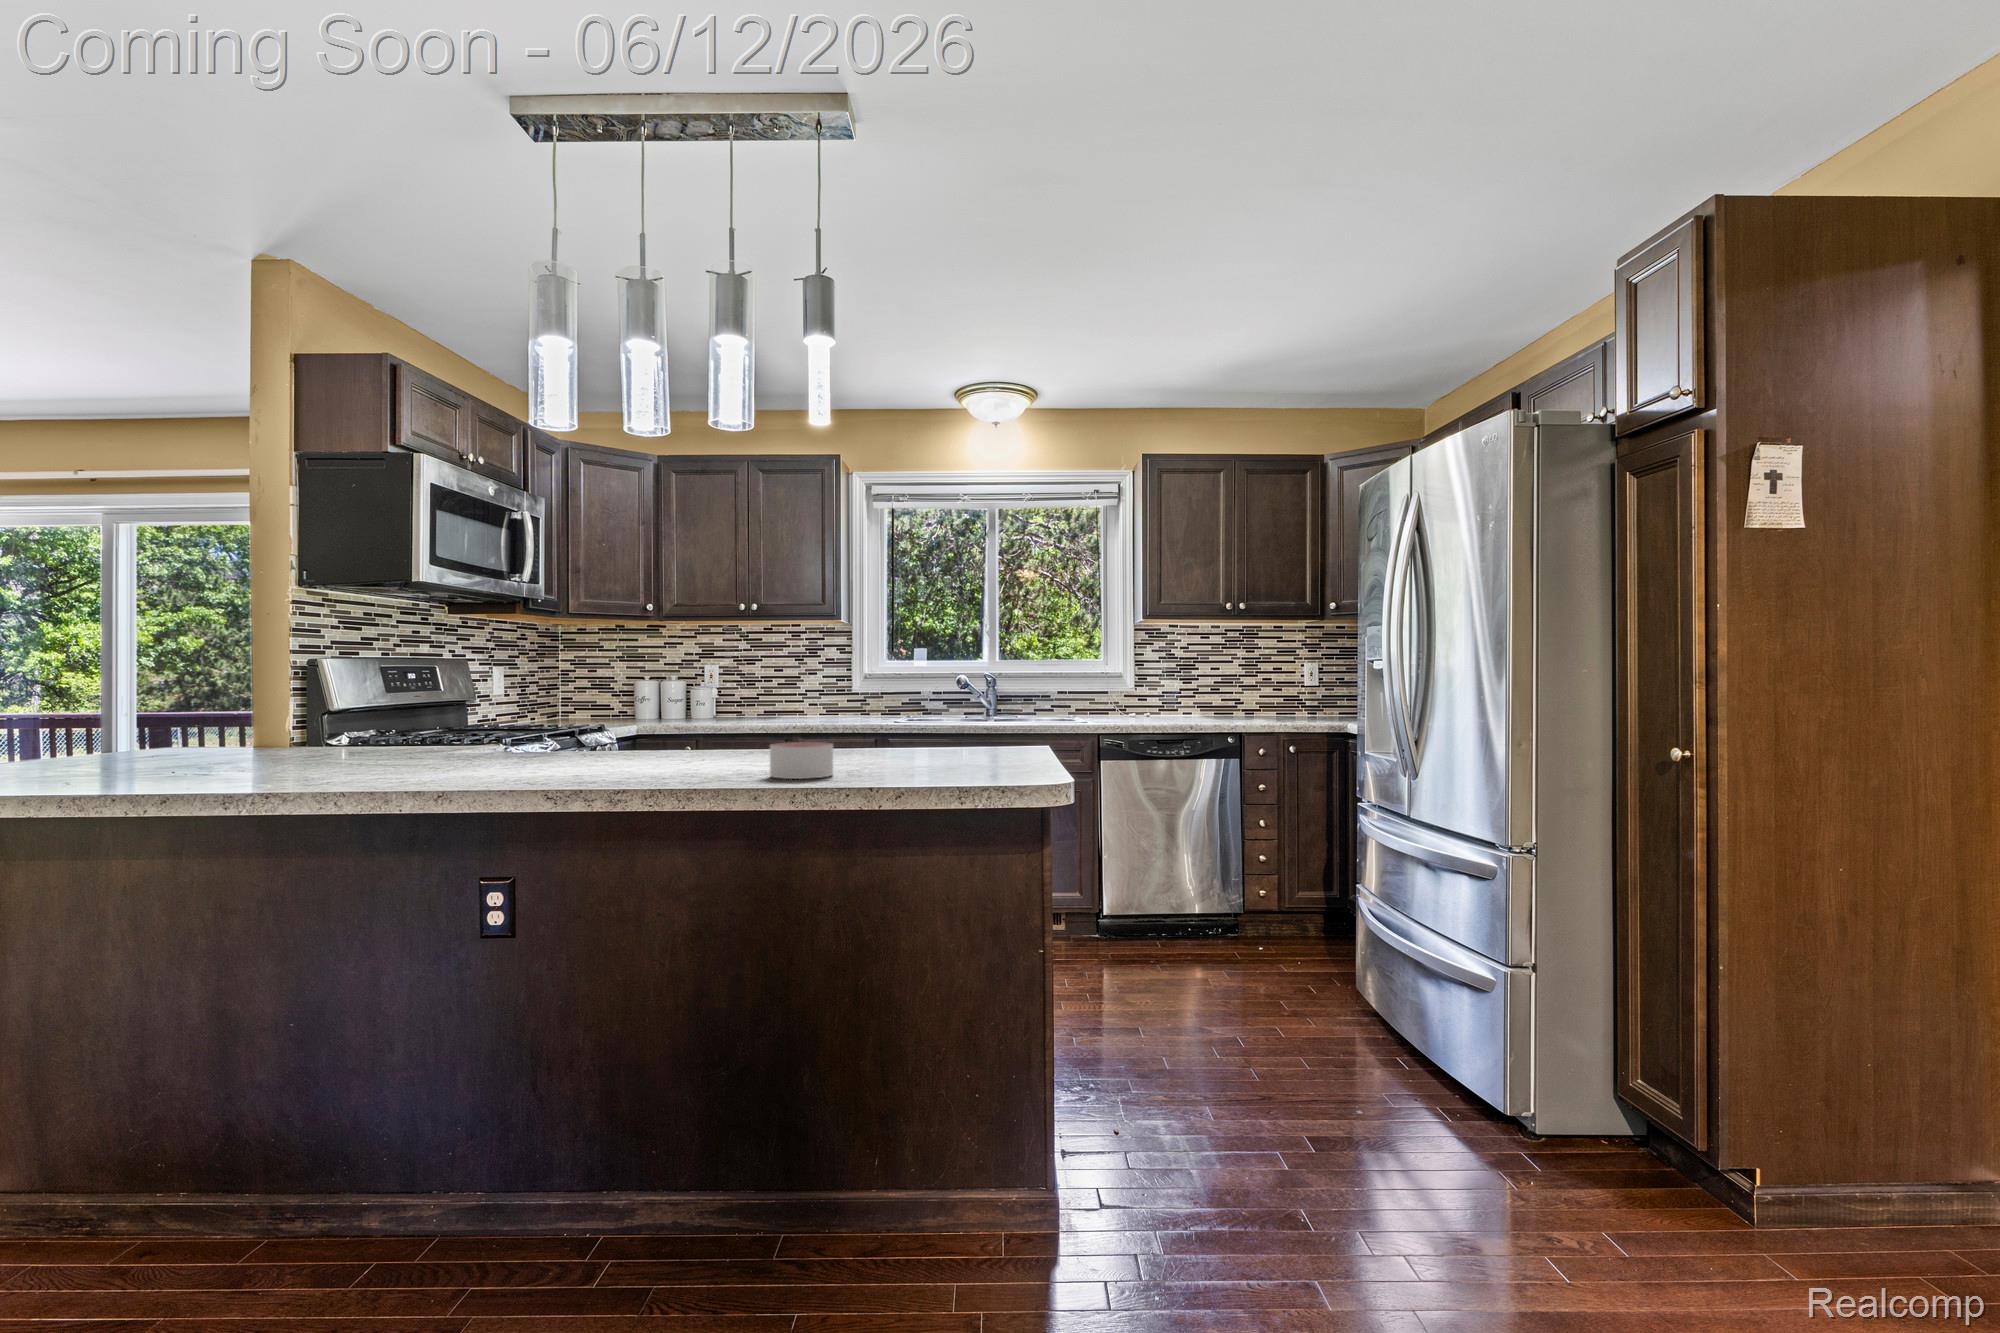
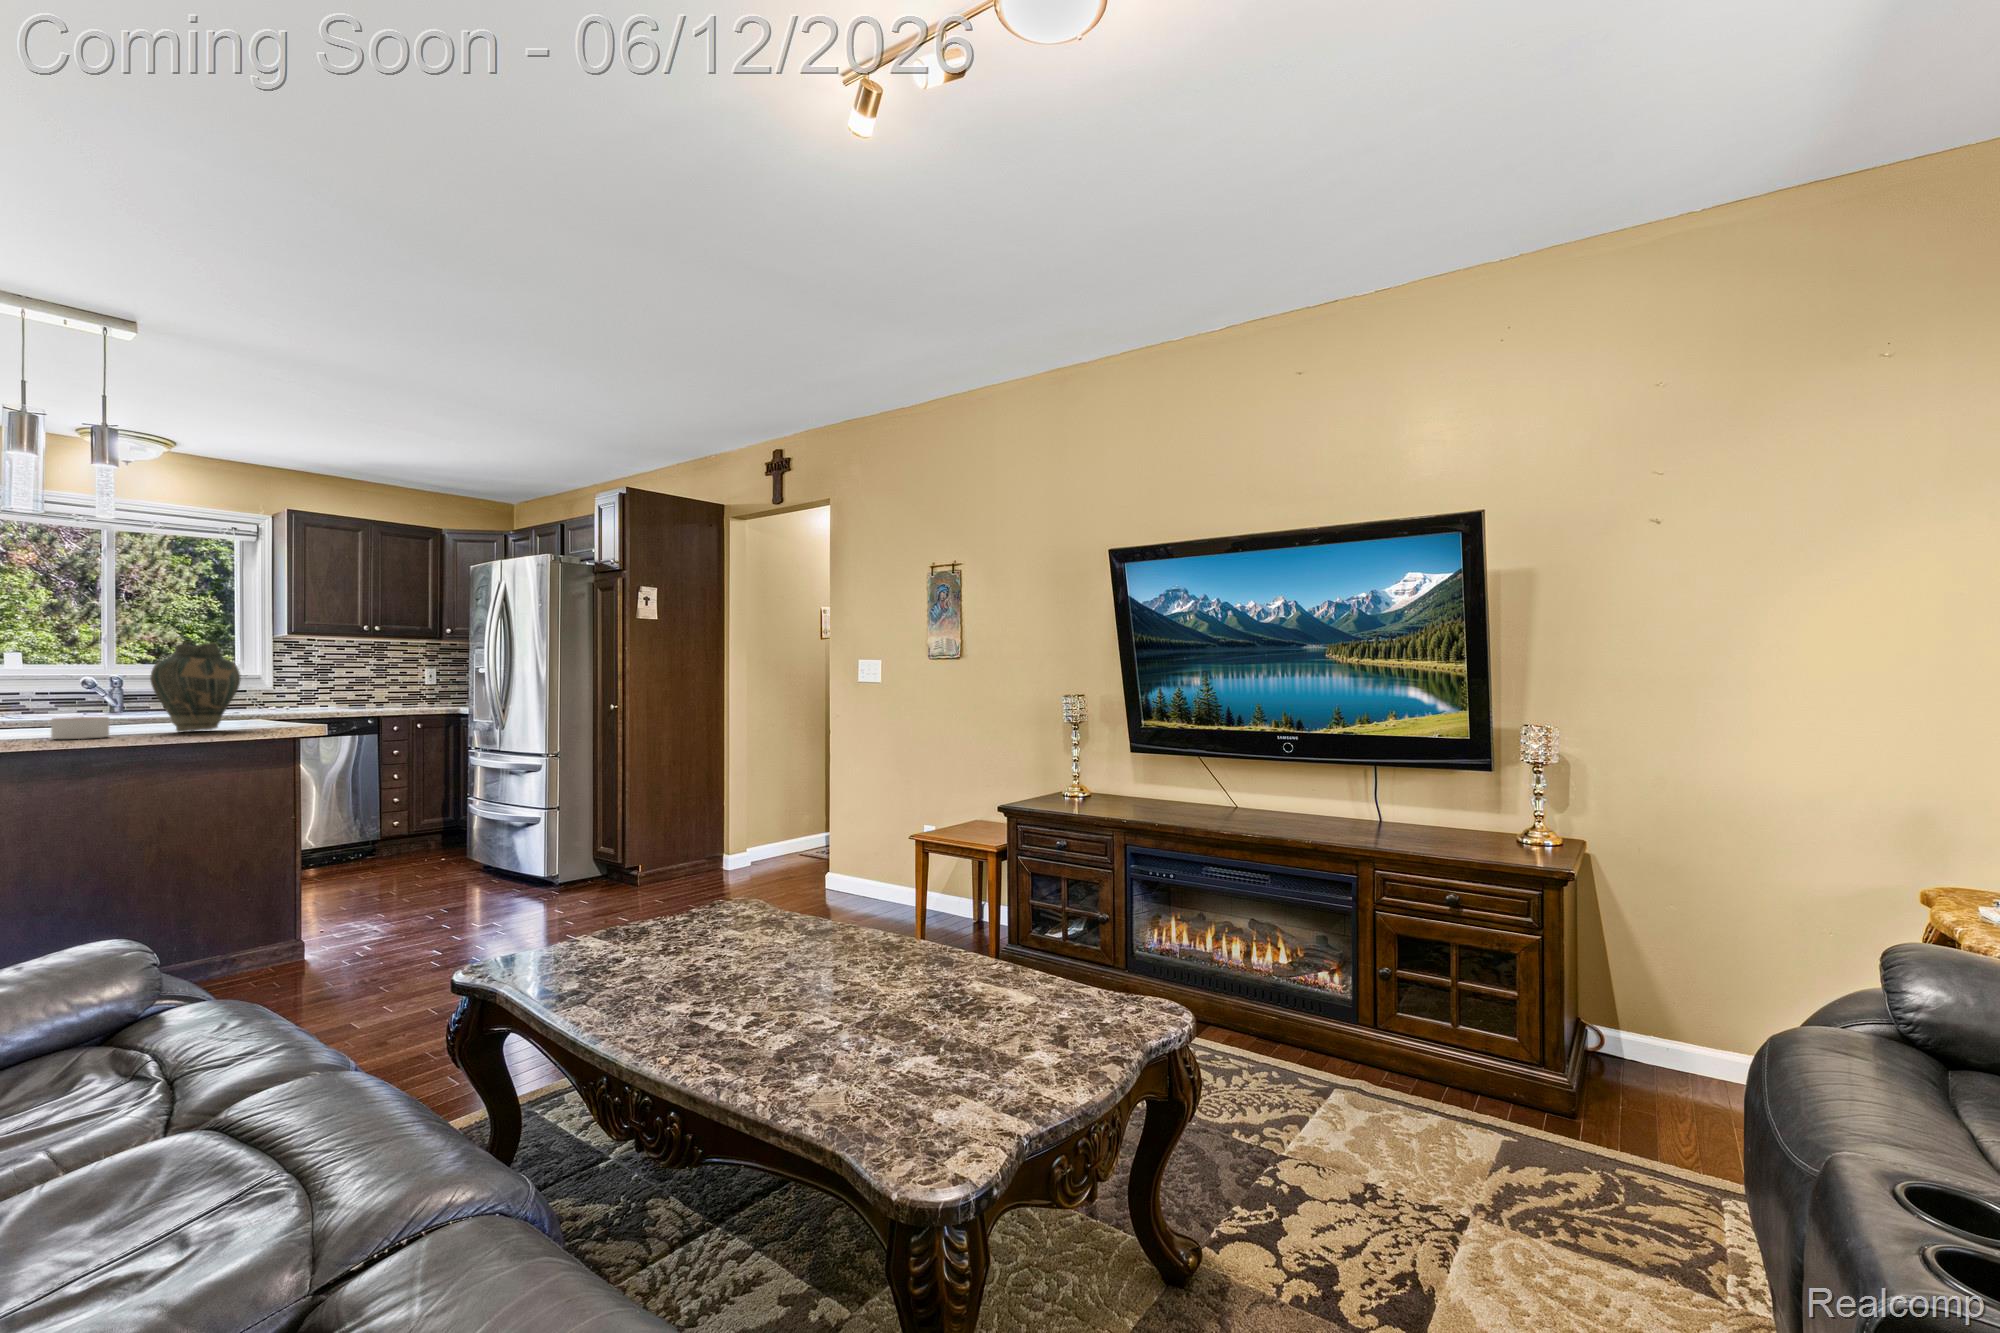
vase: none [891,621,1000,771] -> present [150,642,241,732]

